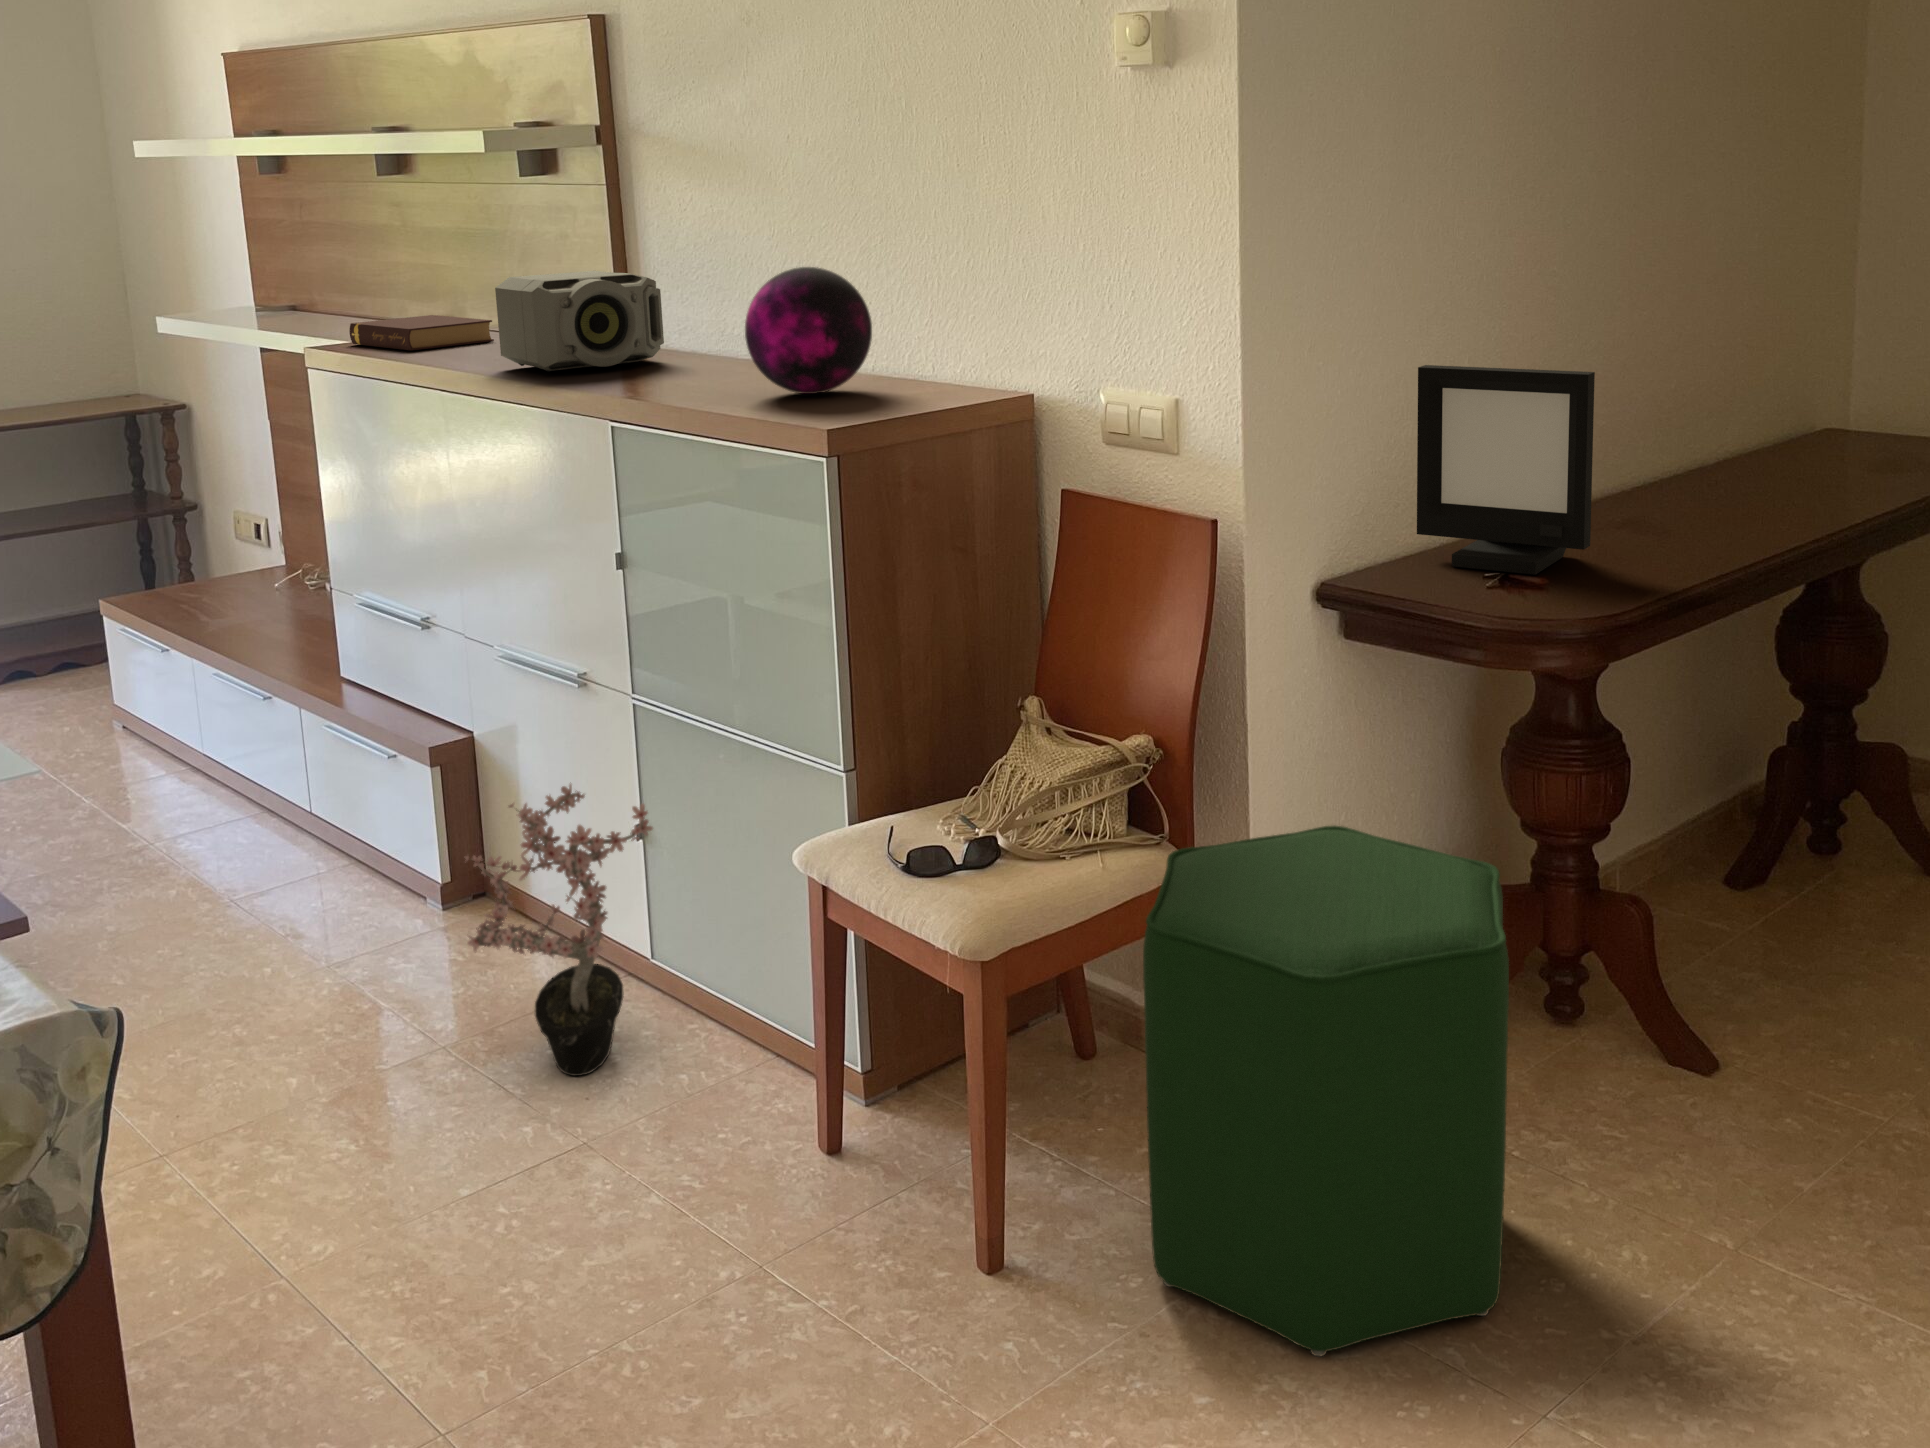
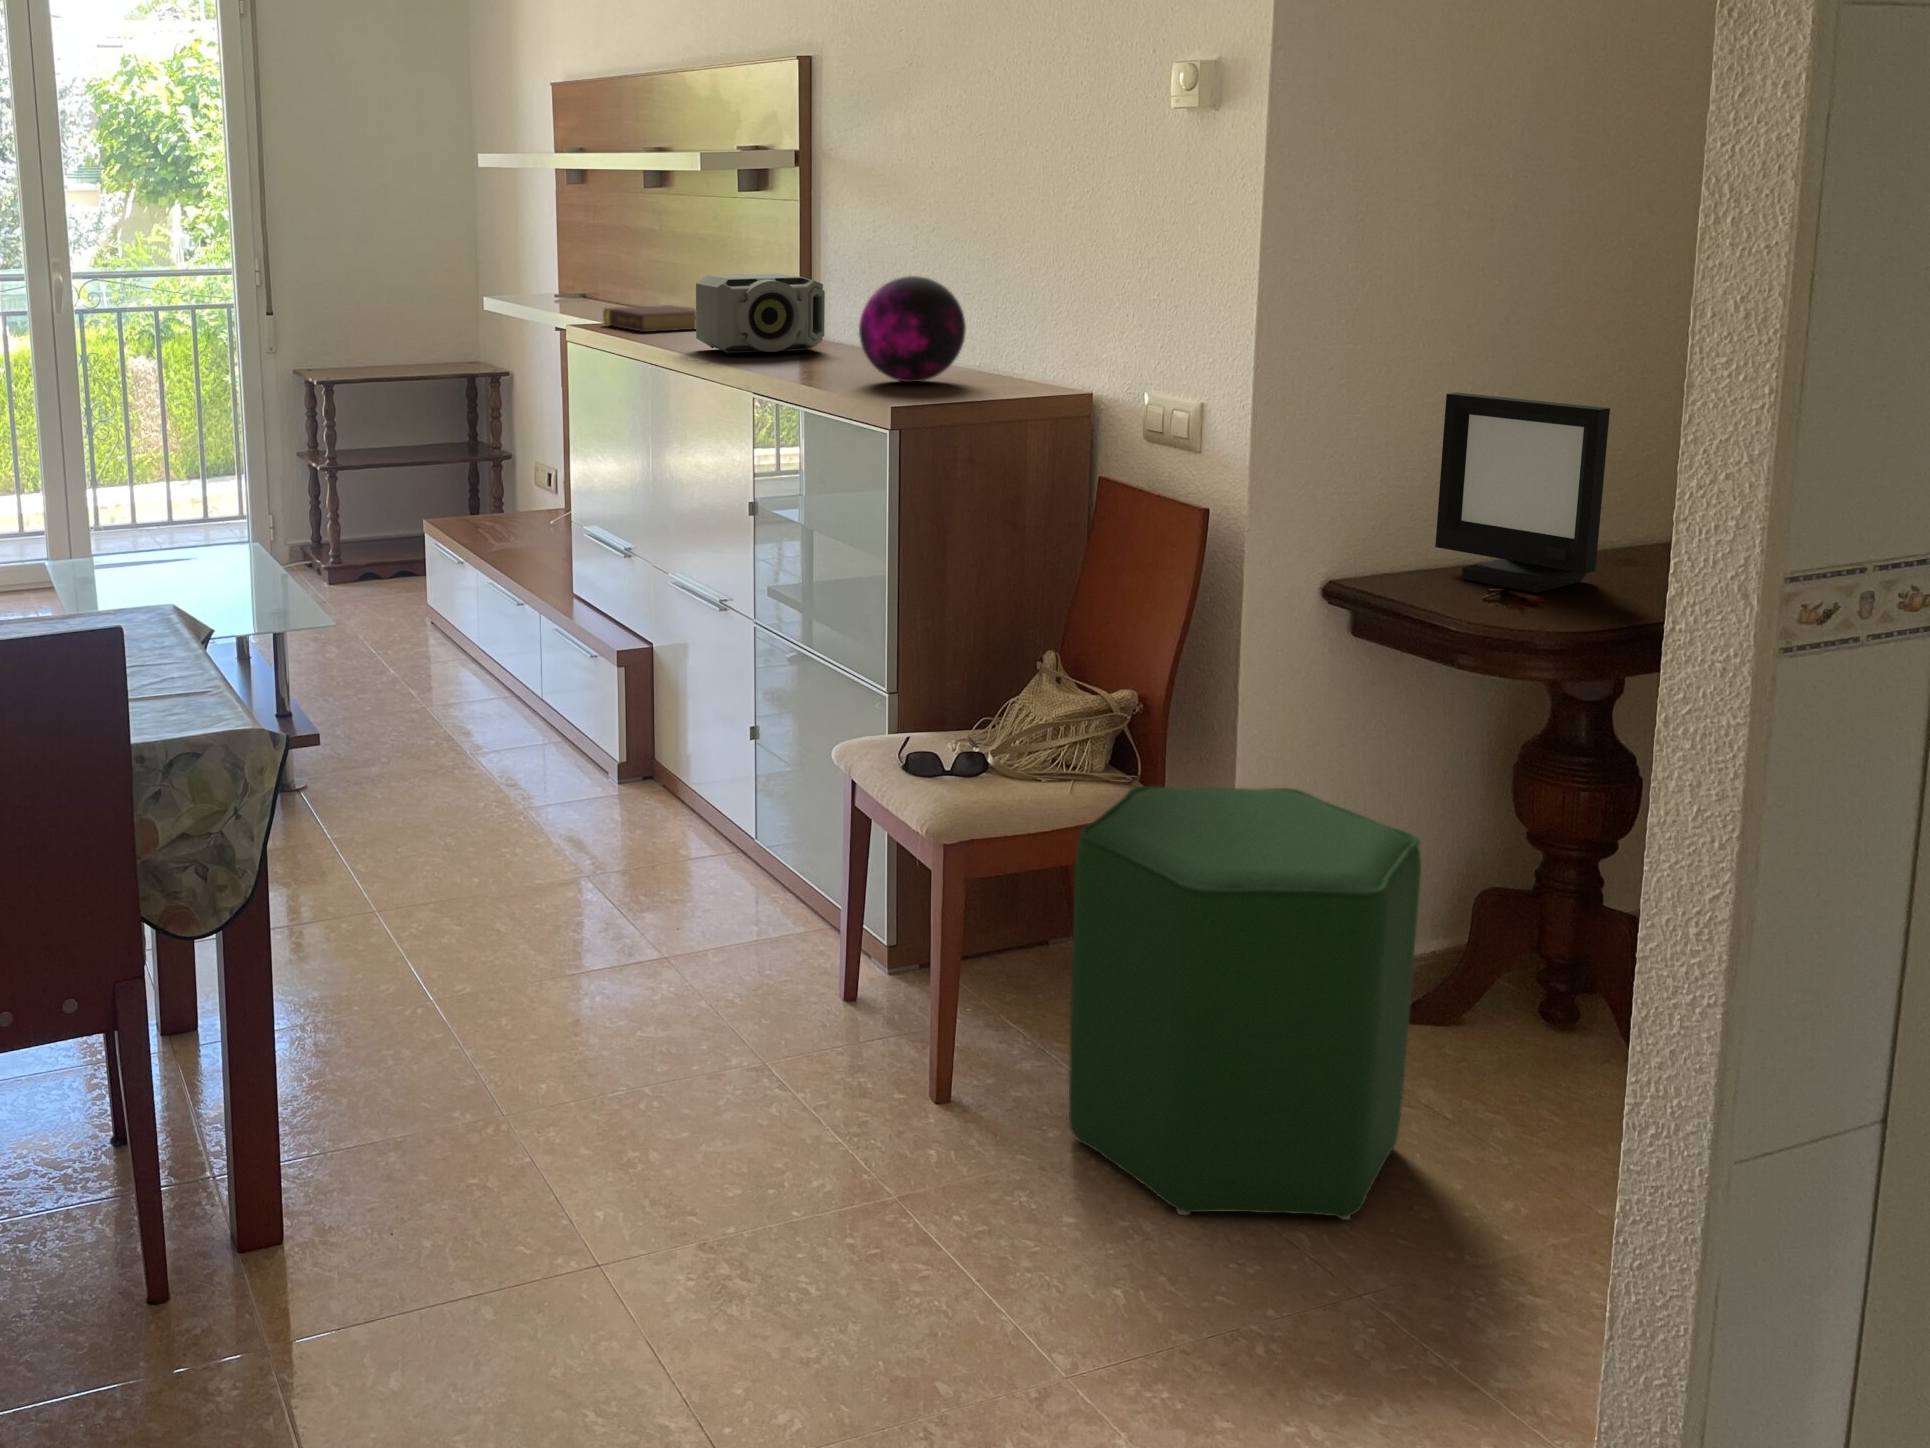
potted plant: present [465,784,653,1076] -> none [602,672,756,913]

